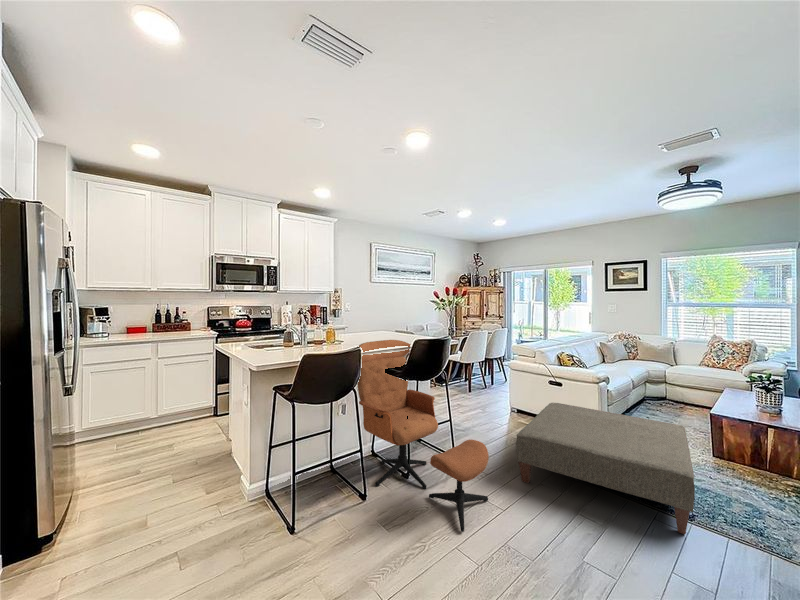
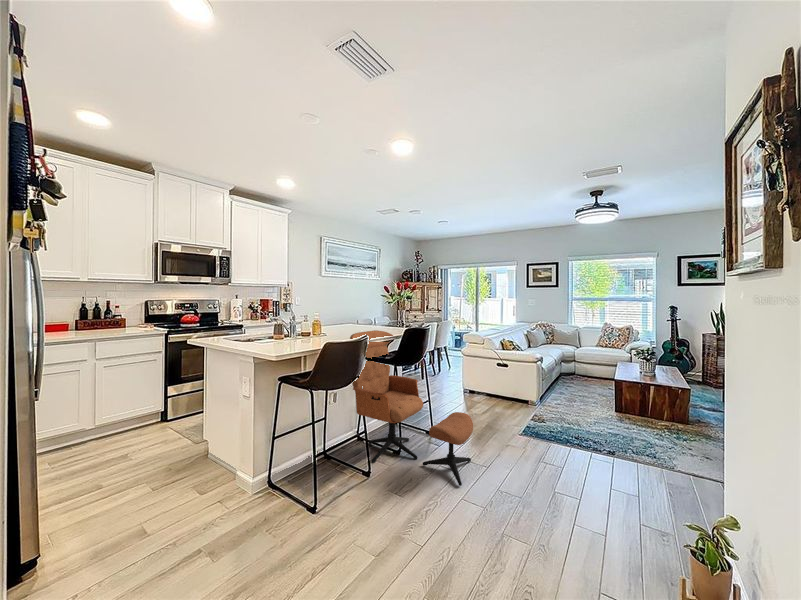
ottoman: present [516,403,695,534] -> none [486,380,619,465]

